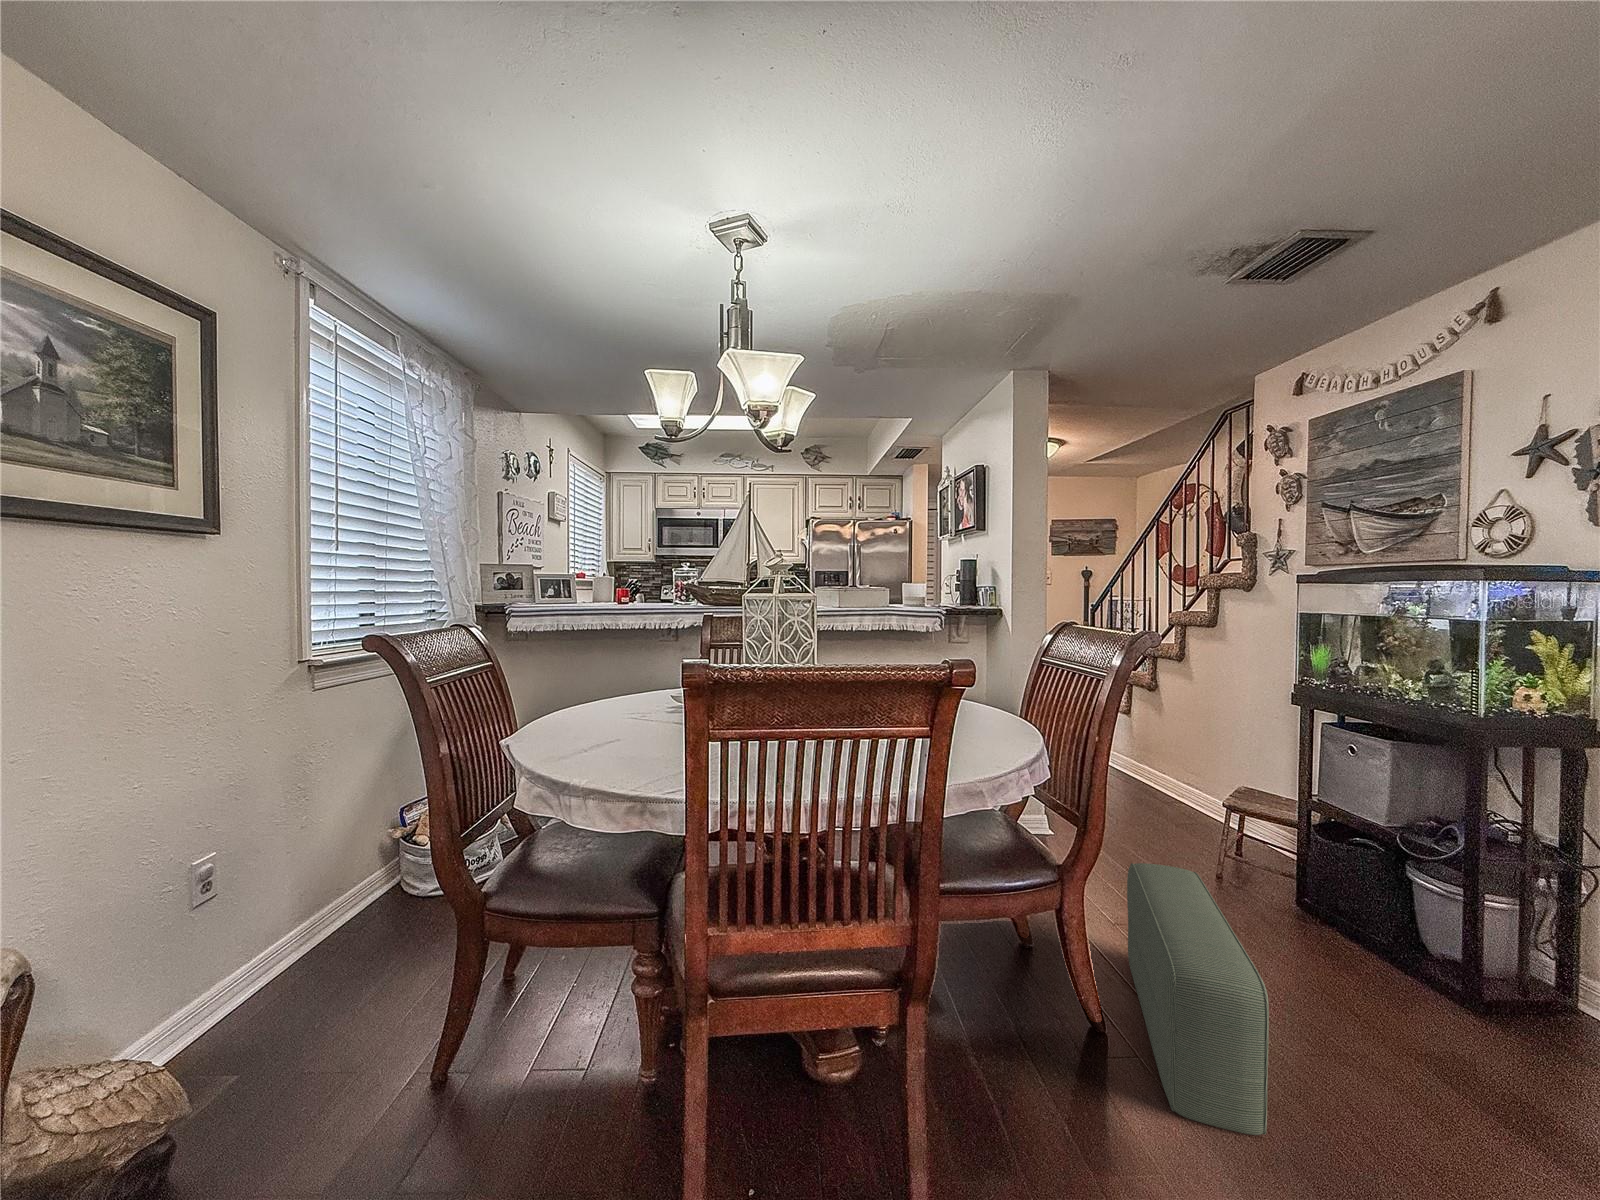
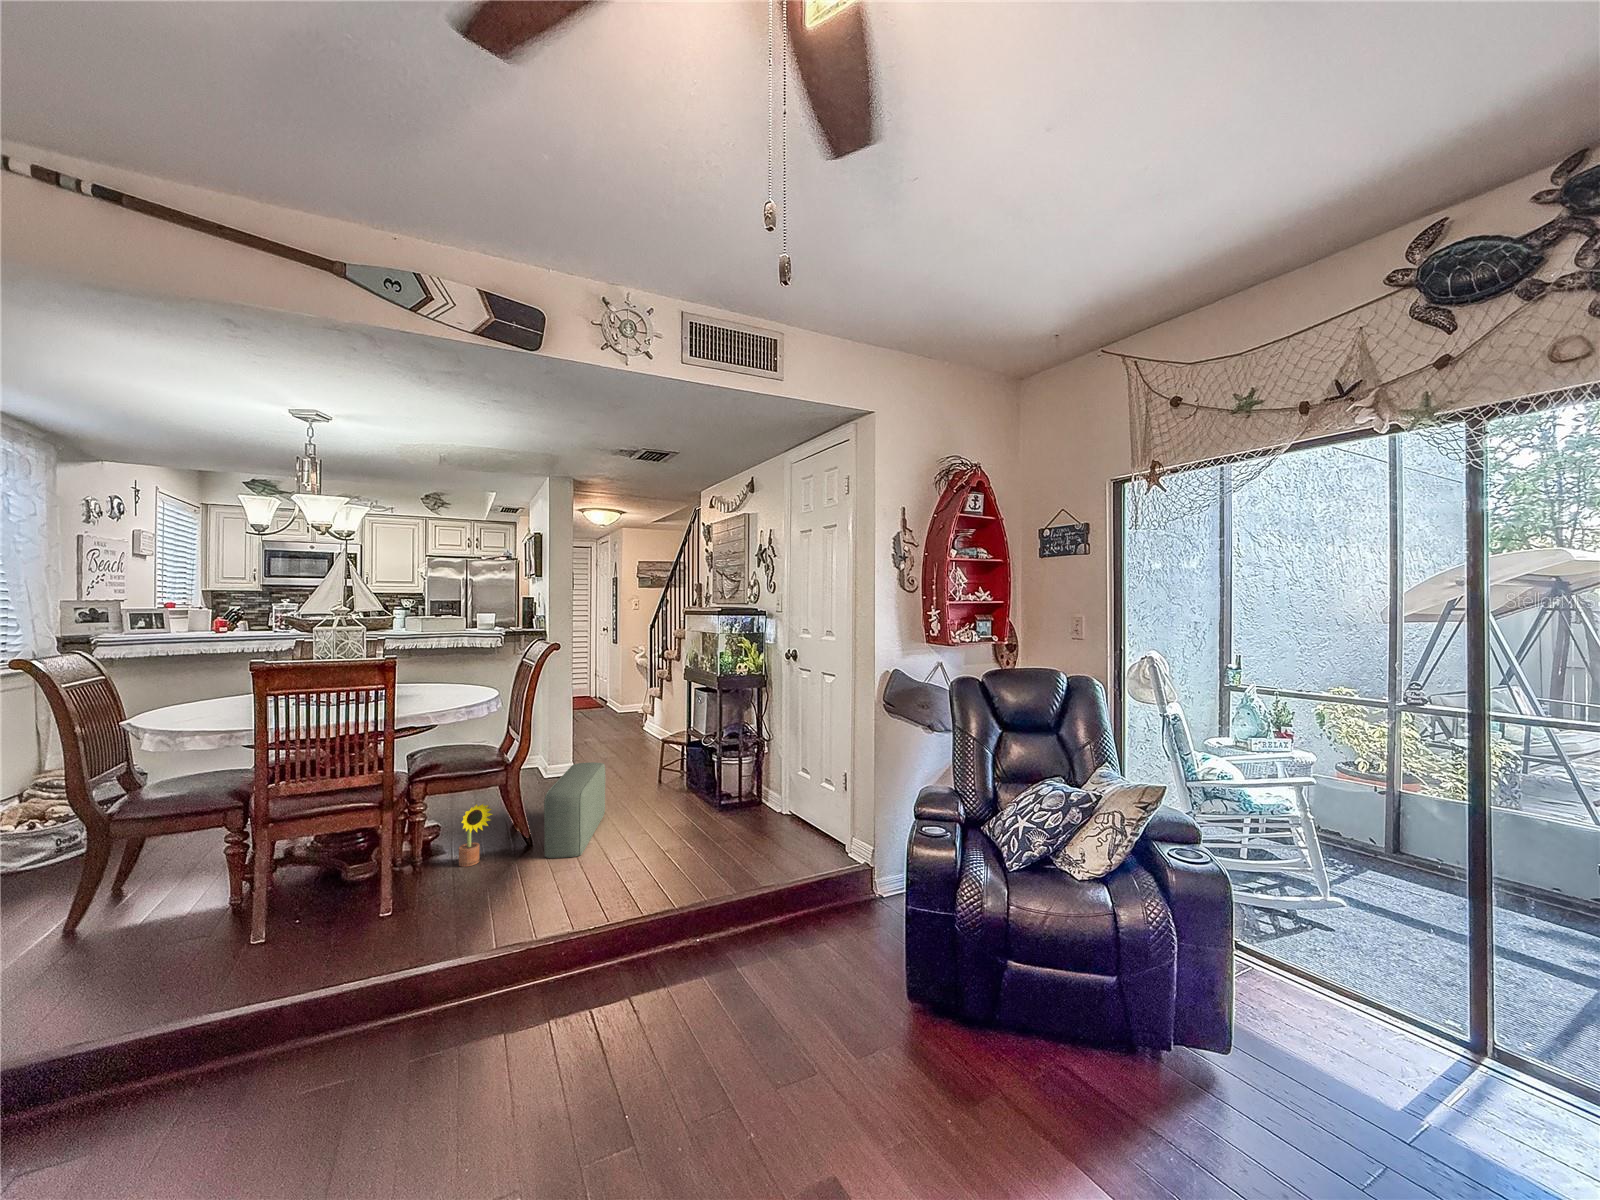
decorative plant: none [988,967,1061,1091] -> present [459,804,493,867]

